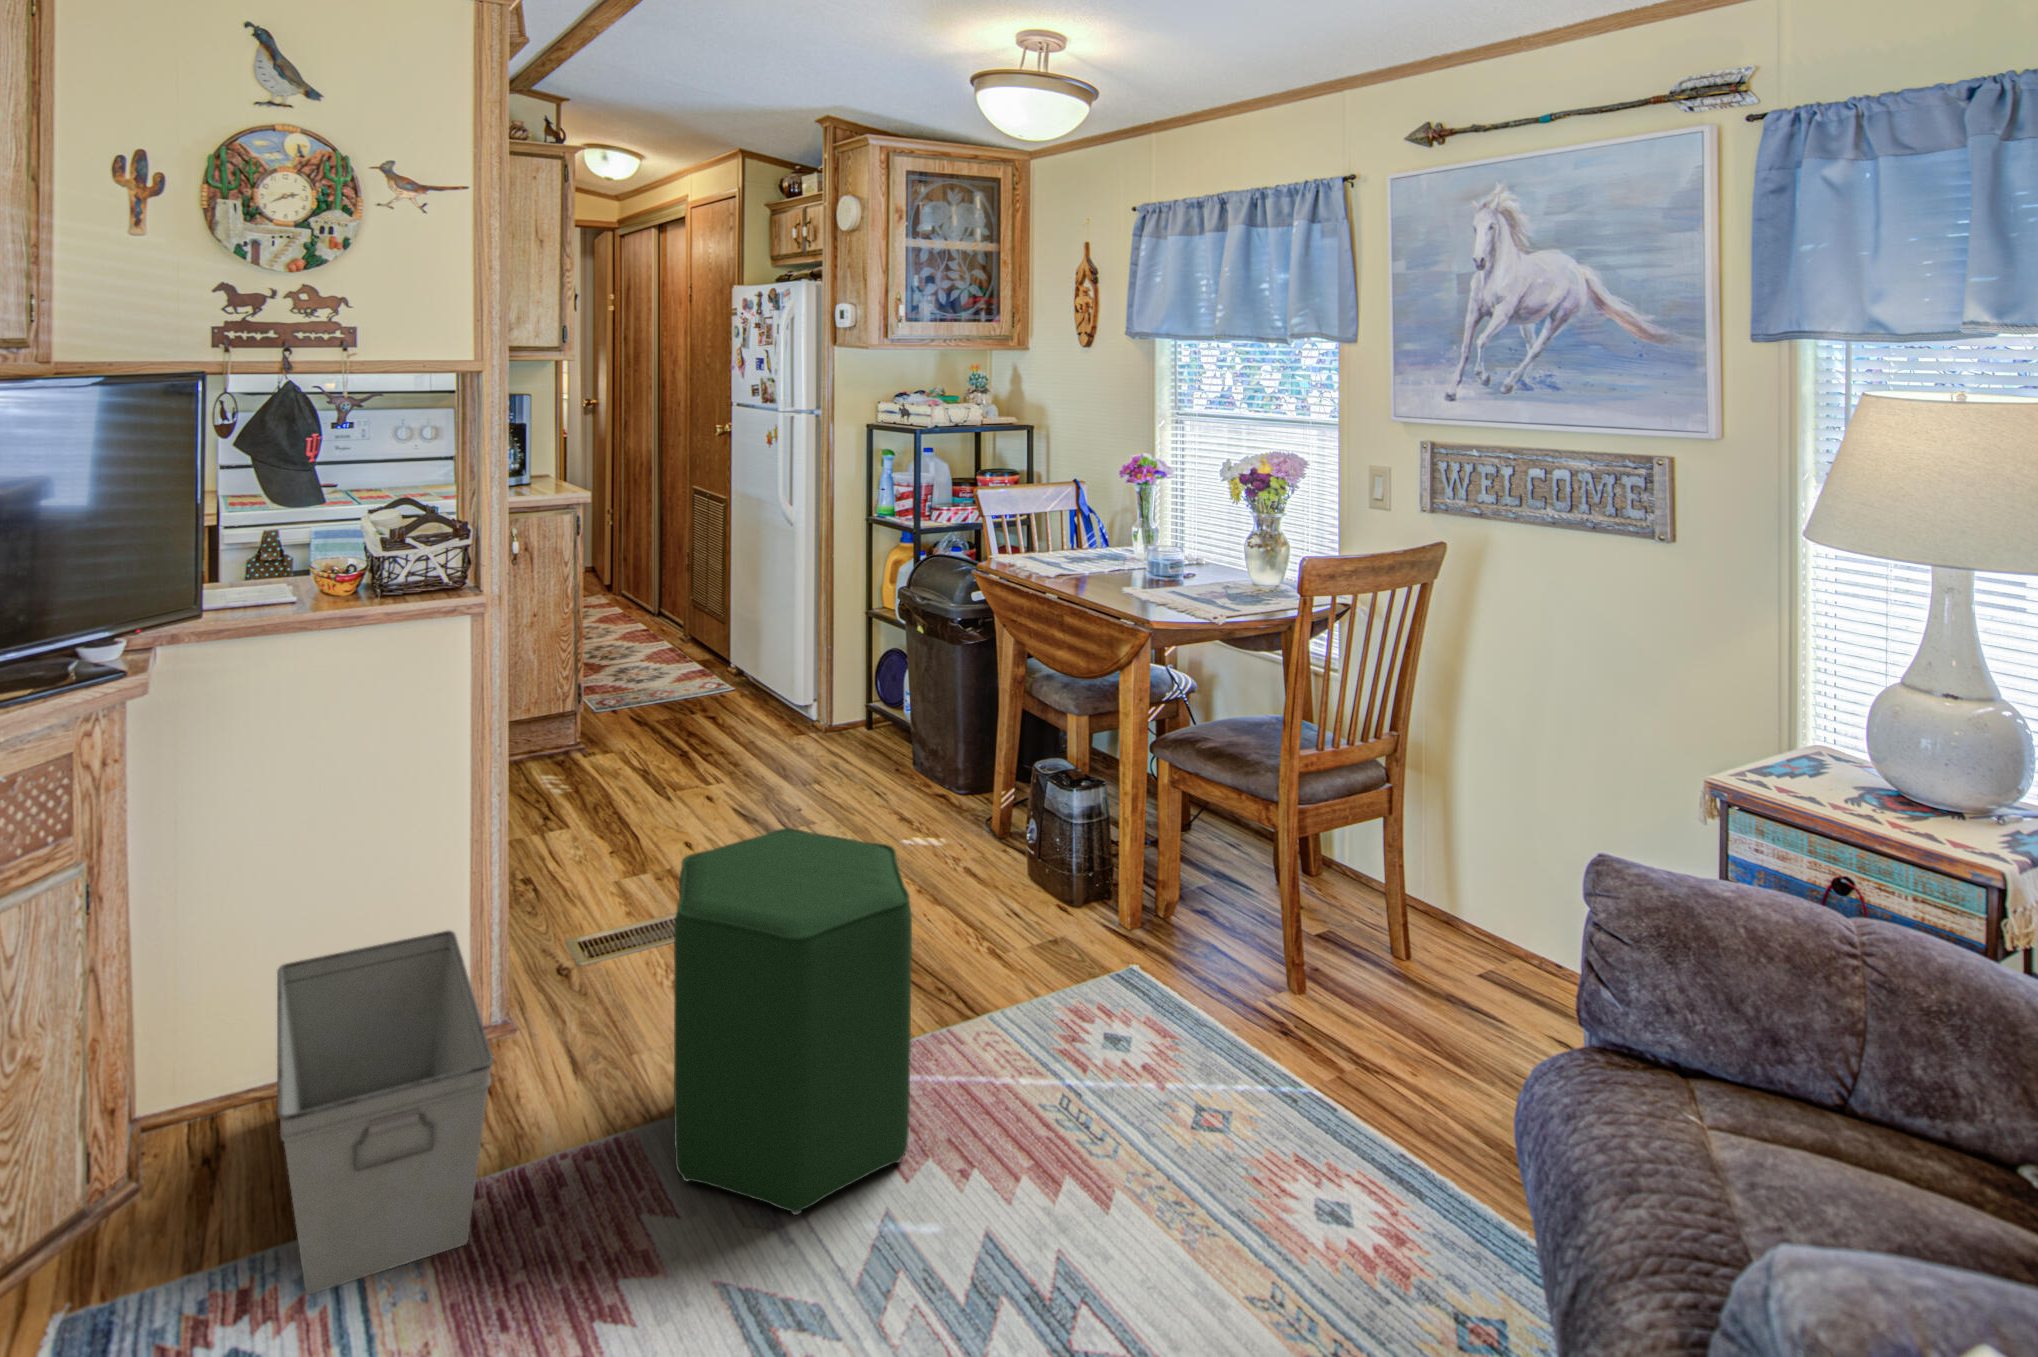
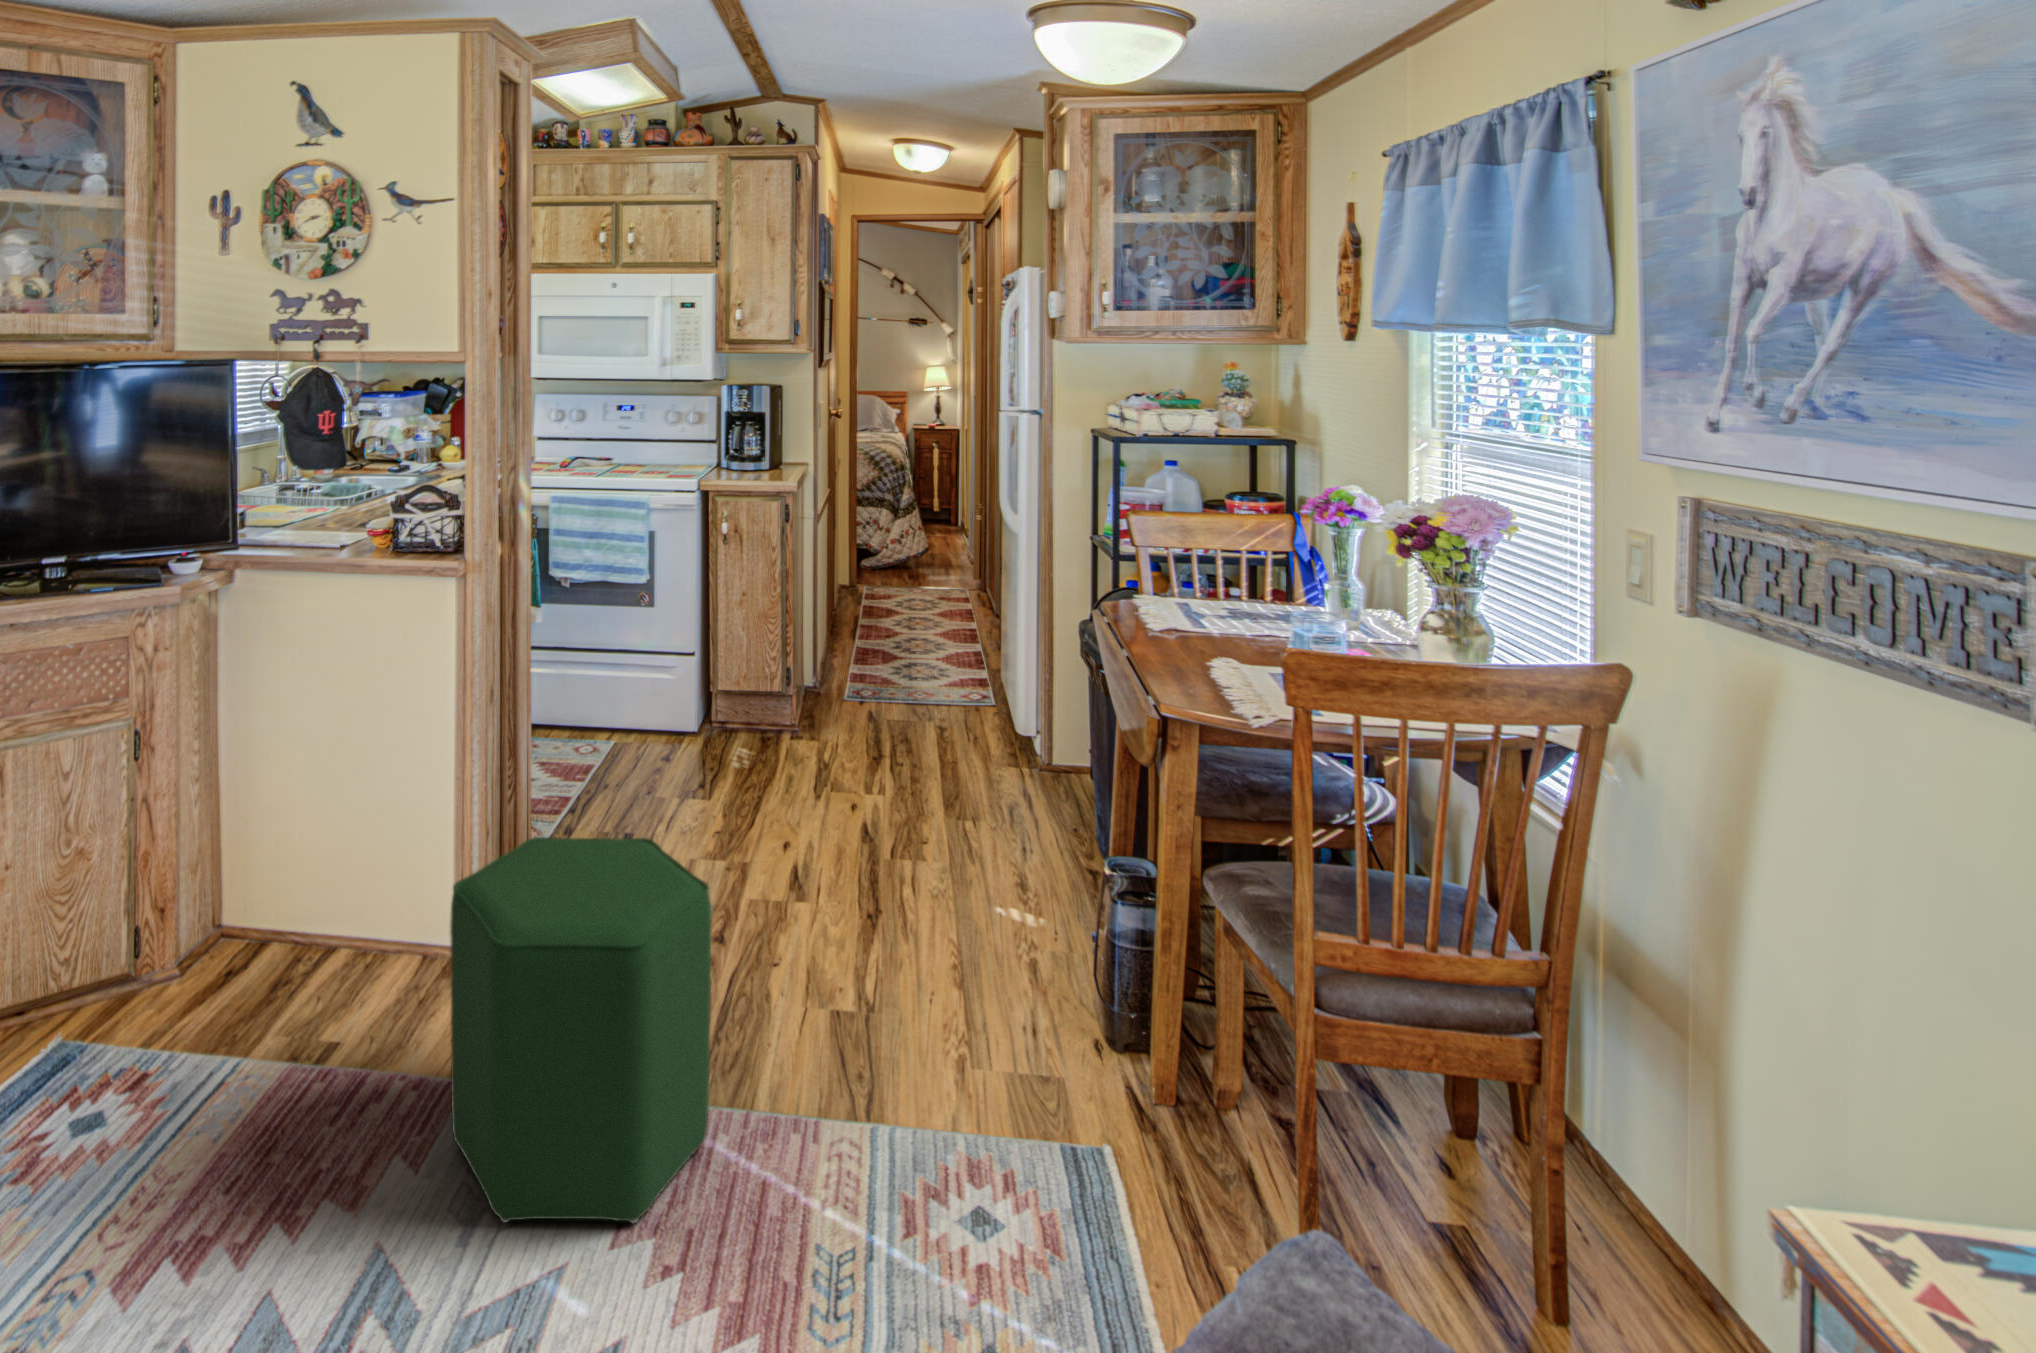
storage bin: present [277,931,493,1294] -> none [156,838,413,1112]

